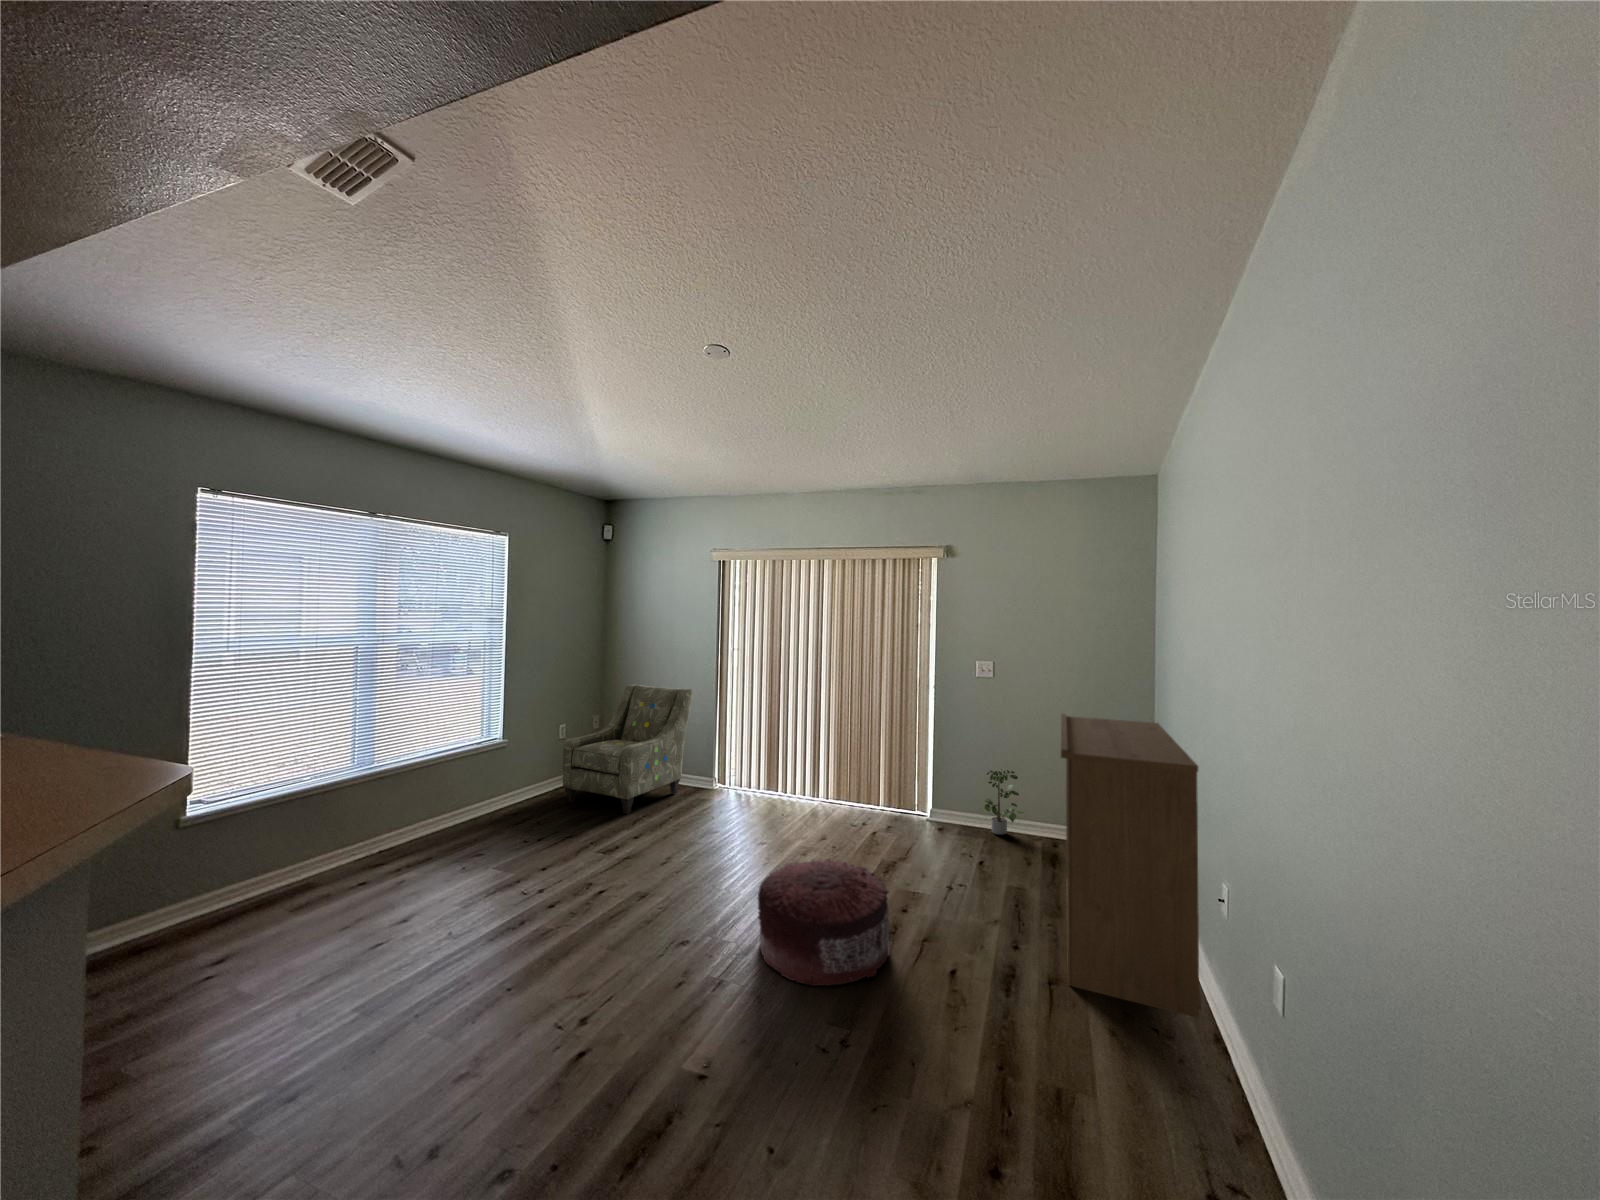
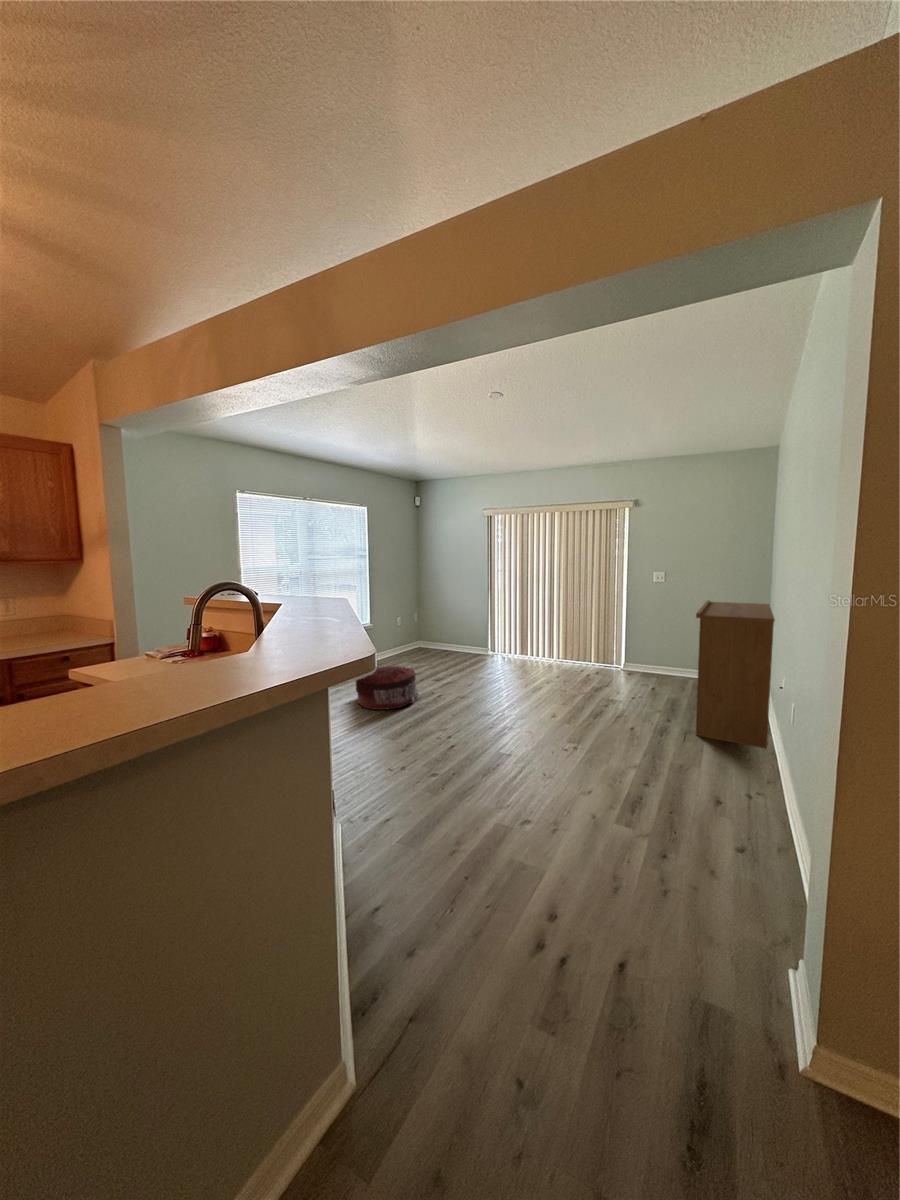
armchair: present [563,684,693,814] -> none [403,594,473,665]
potted plant: present [985,769,1023,835] -> none [659,638,686,678]
pouf: present [758,858,890,986] -> present [356,665,418,710]

